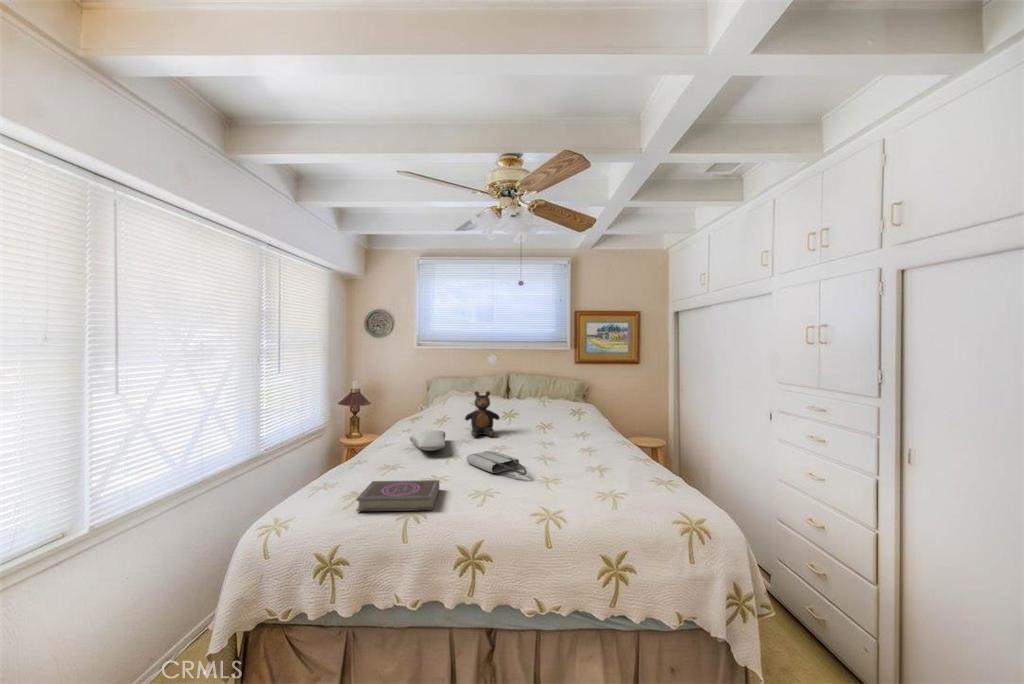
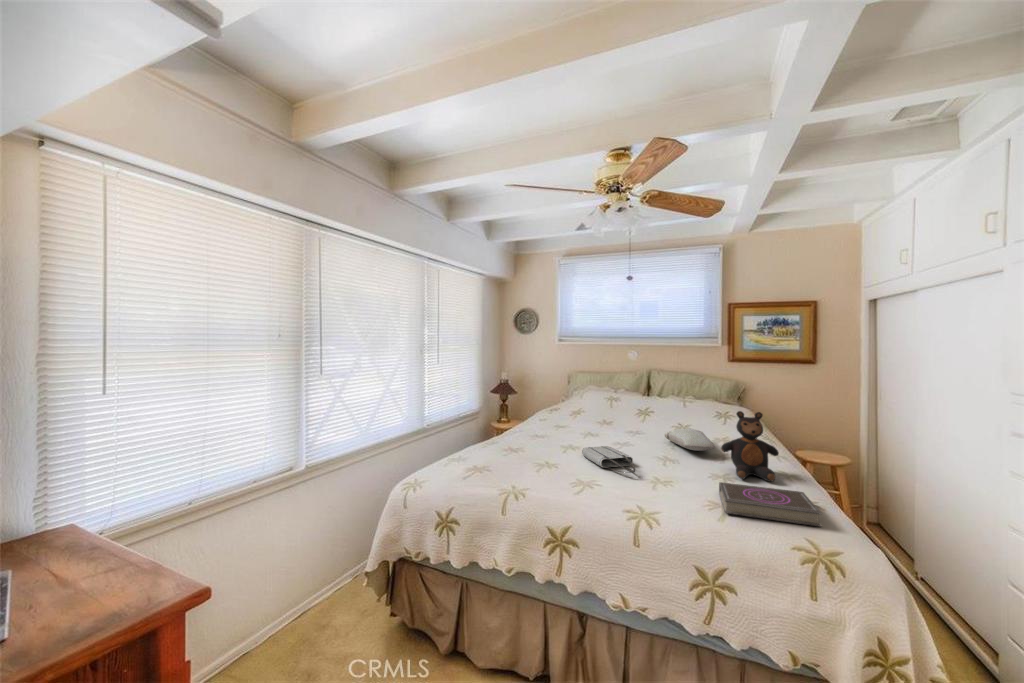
teddy bear: present [465,391,500,437] -> present [721,411,779,482]
pillow: present [410,430,446,451] -> present [665,429,715,451]
book: present [356,480,439,511] -> present [719,482,821,527]

